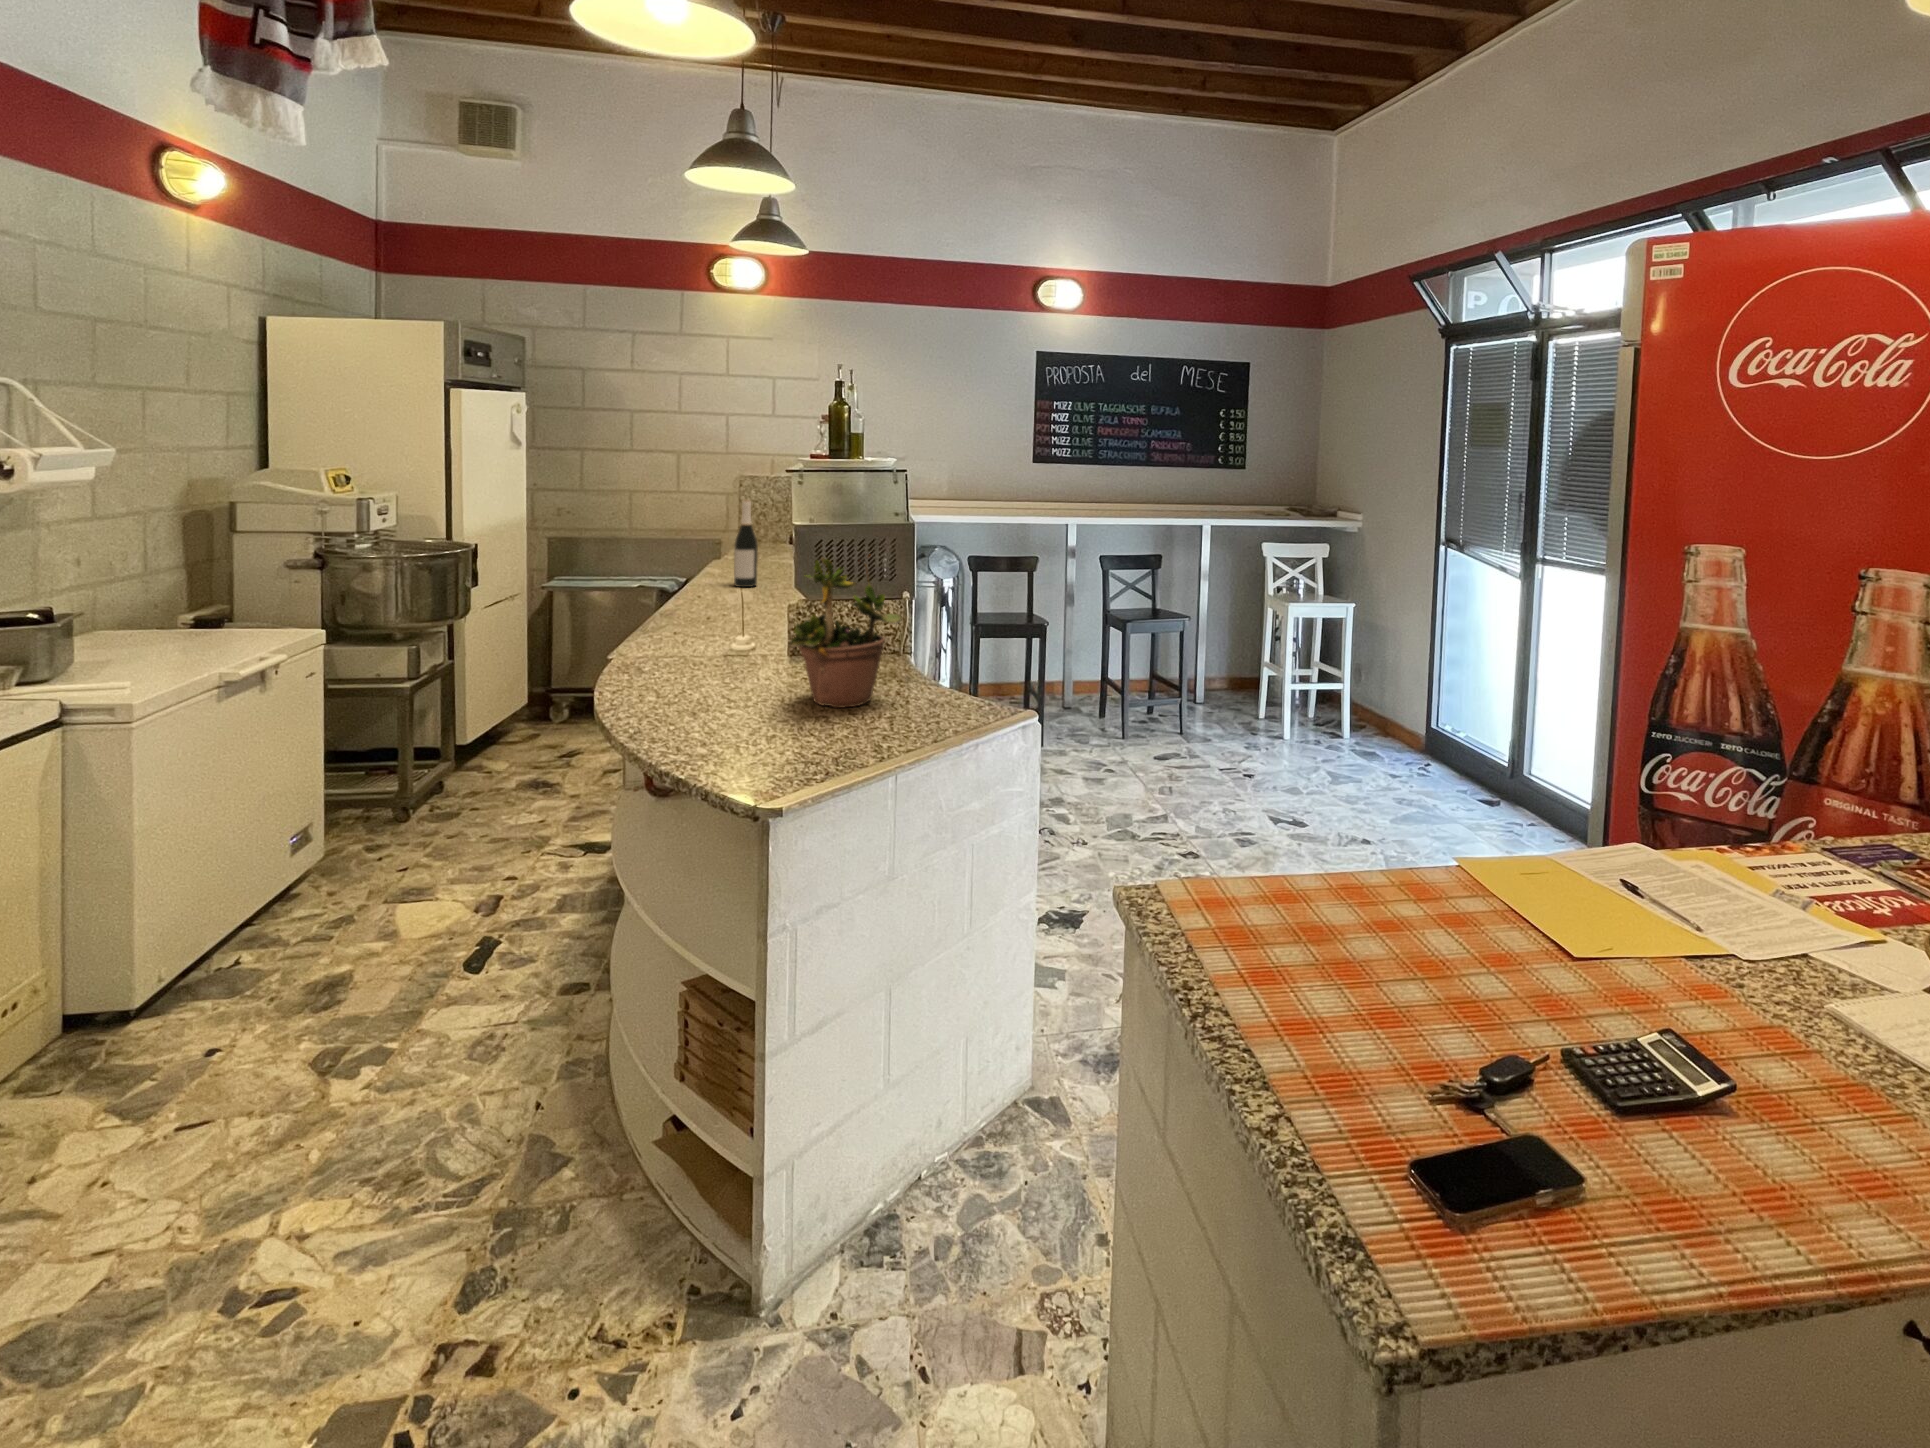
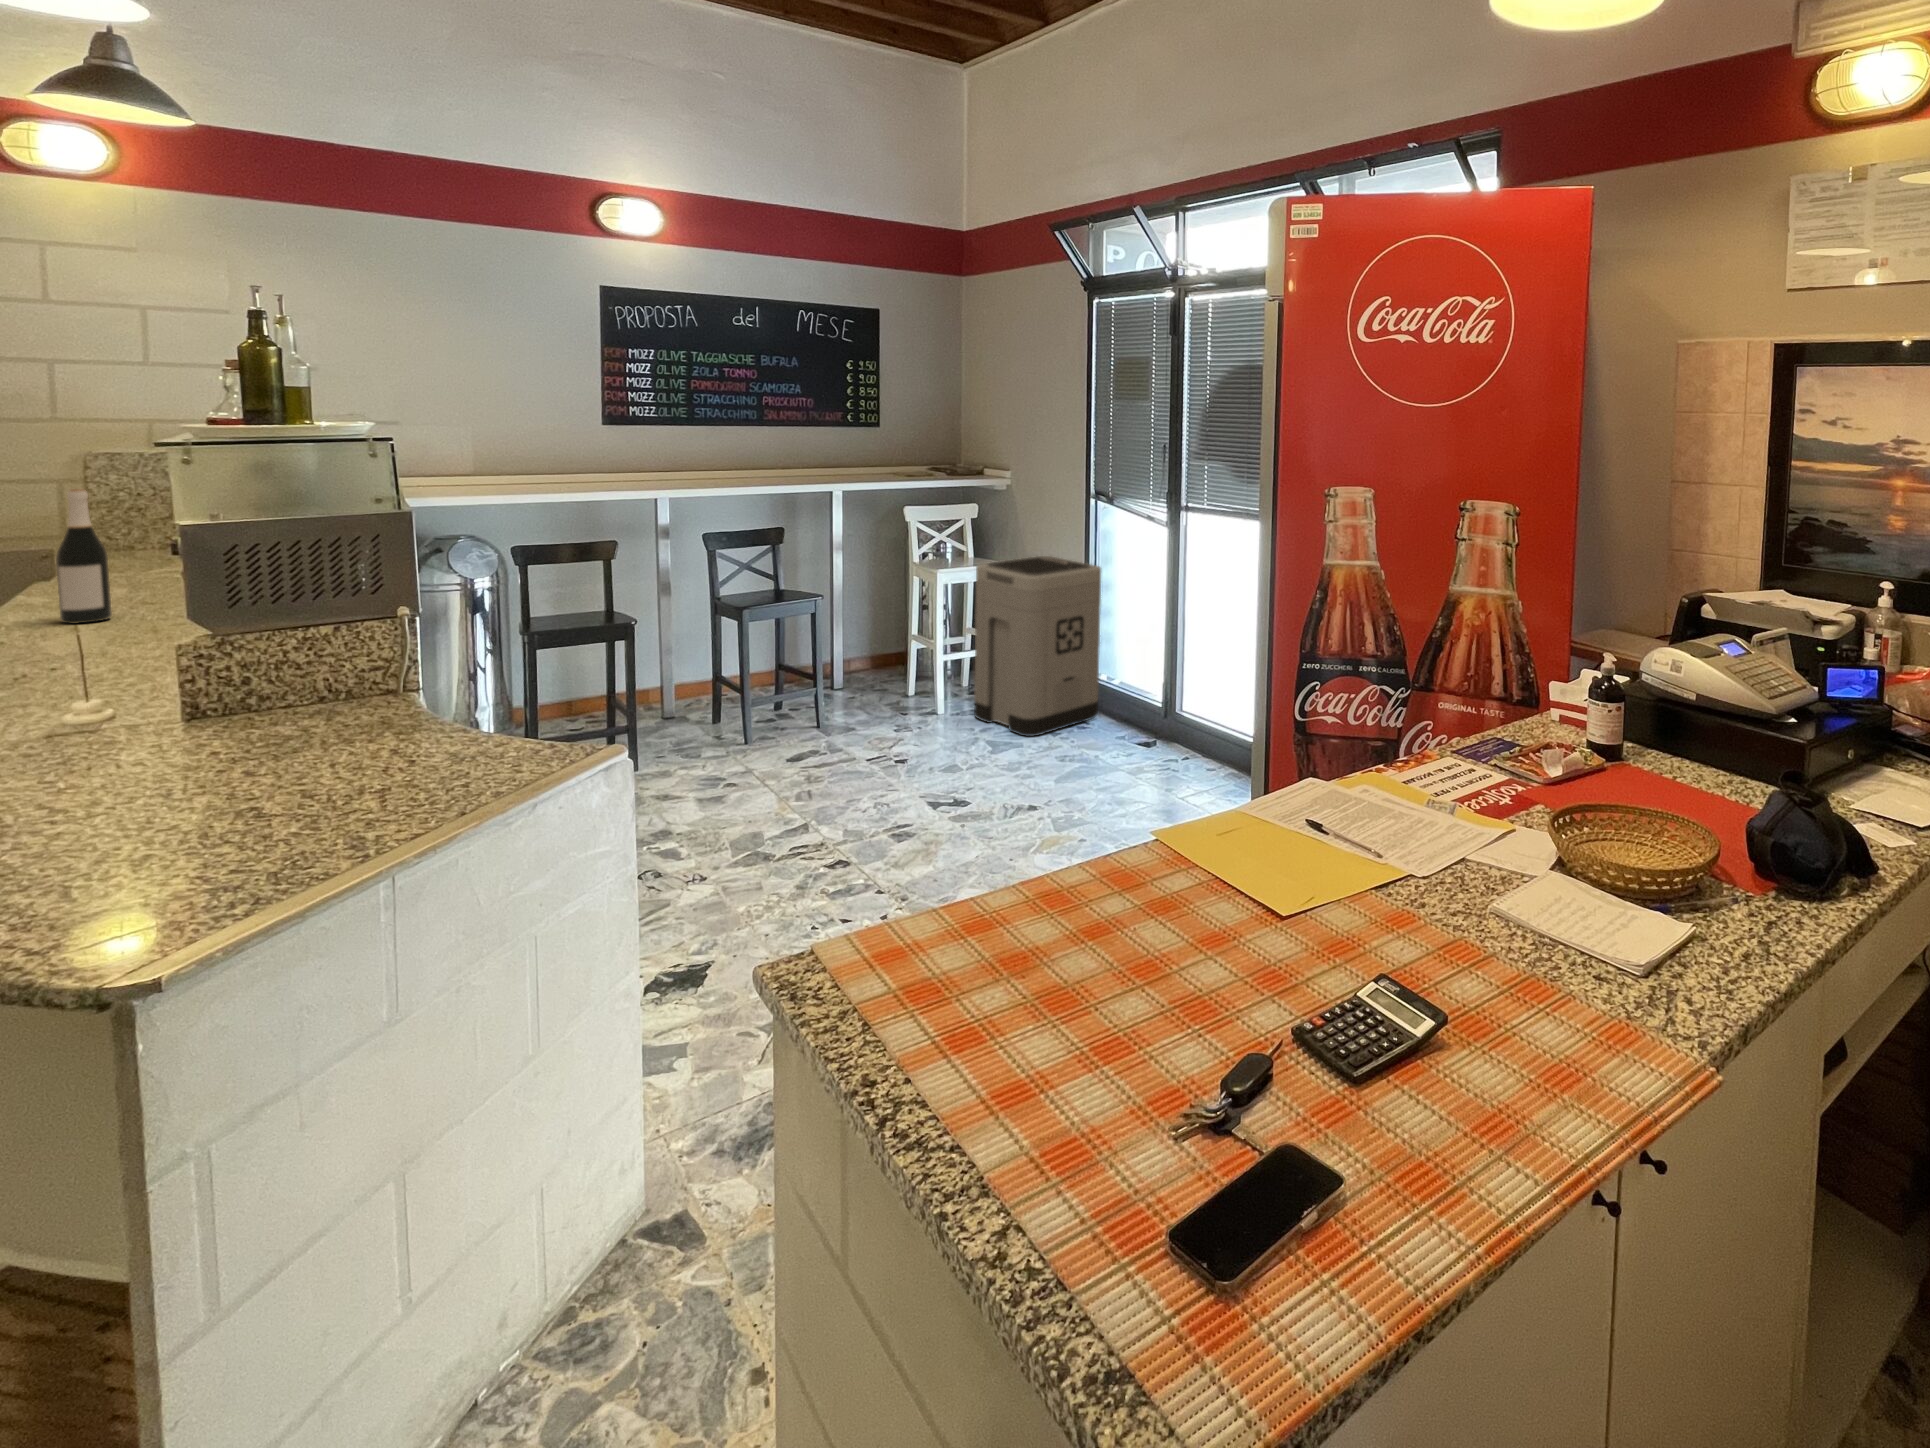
potted plant: present [789,557,902,708] -> none [165,555,390,795]
trash can: none [1314,599,1445,773] -> present [974,556,1101,736]

